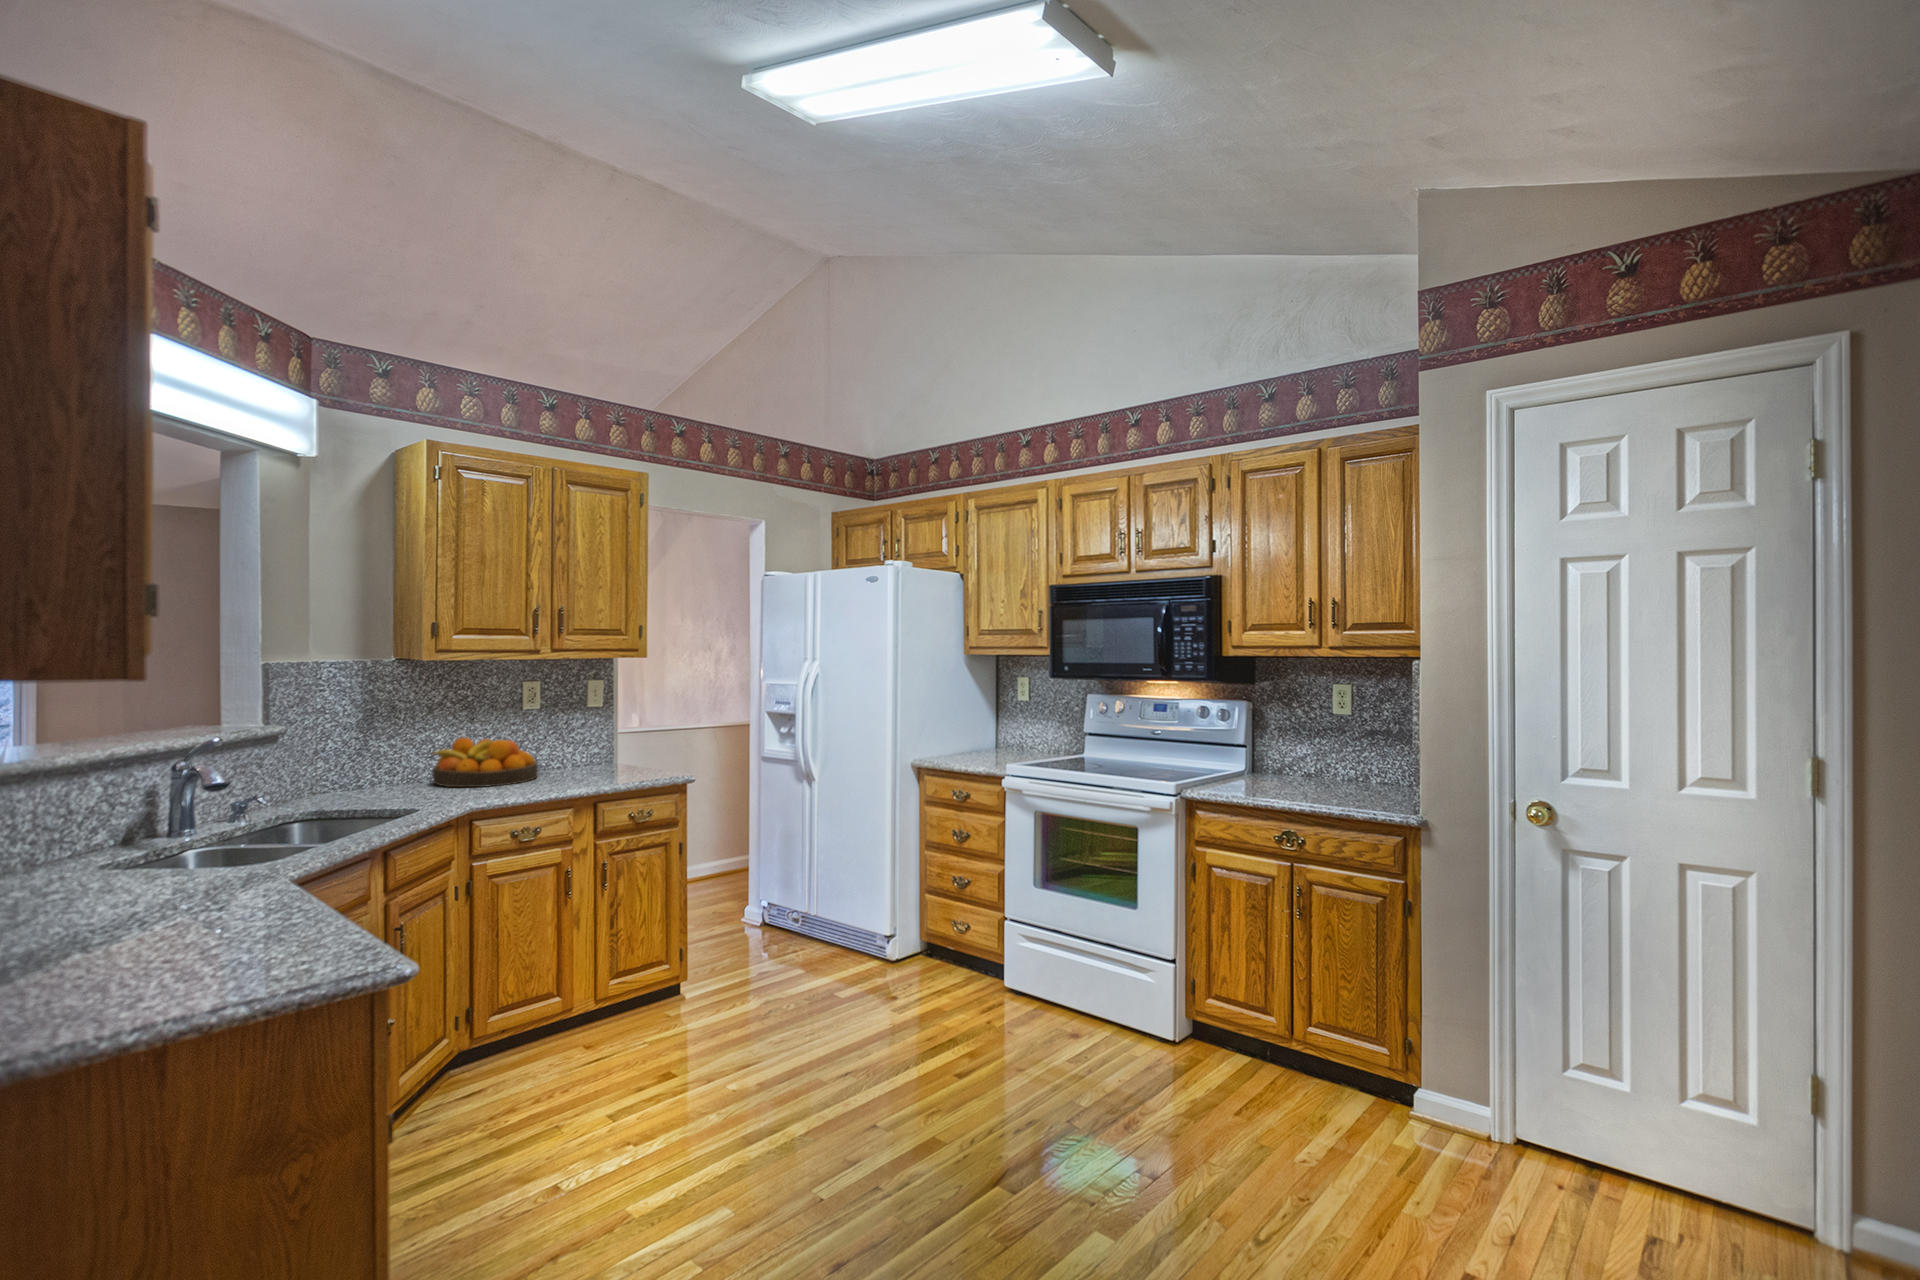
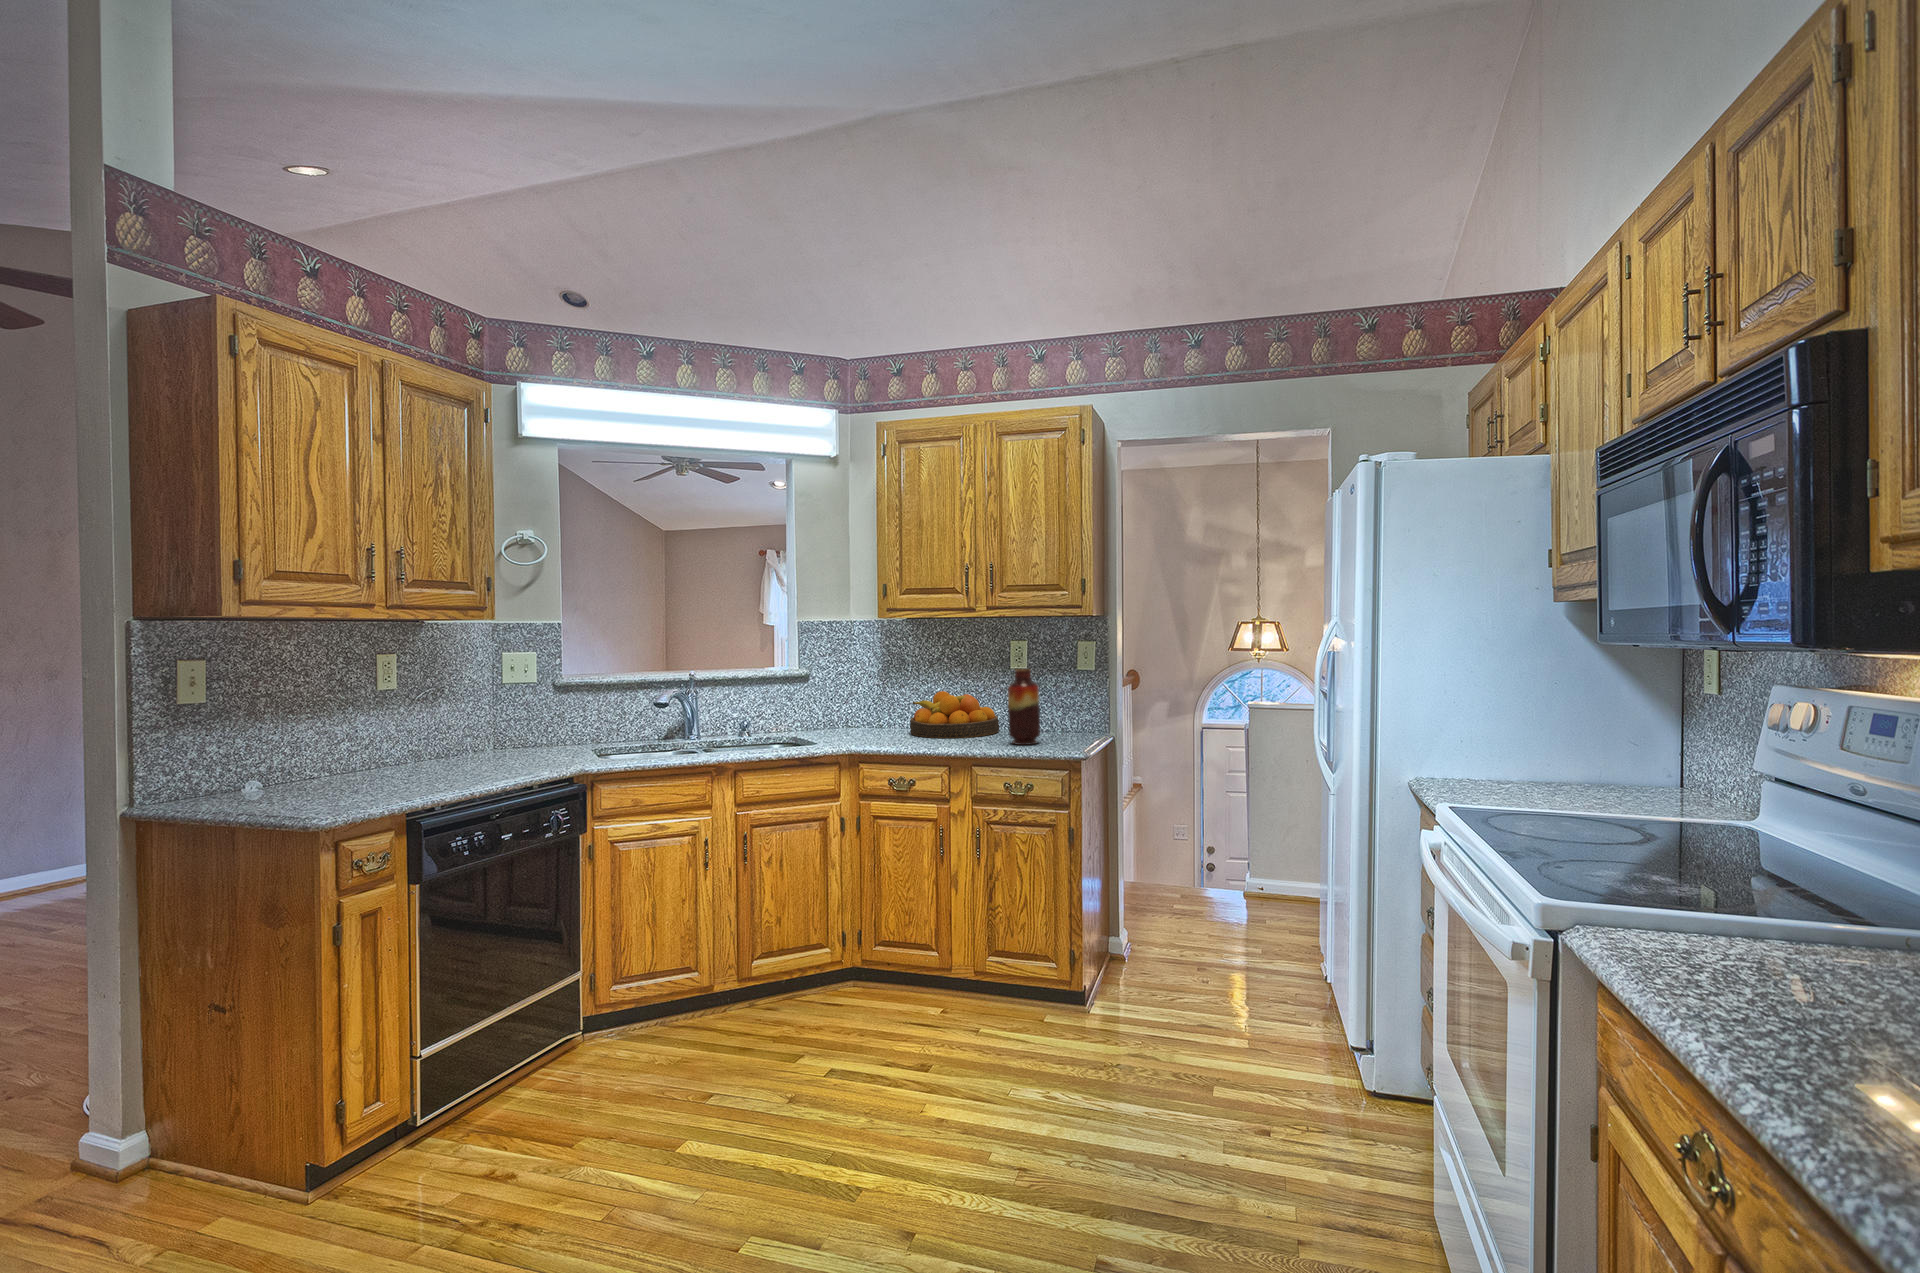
vase: none [595,707,626,779] -> present [1008,669,1040,745]

